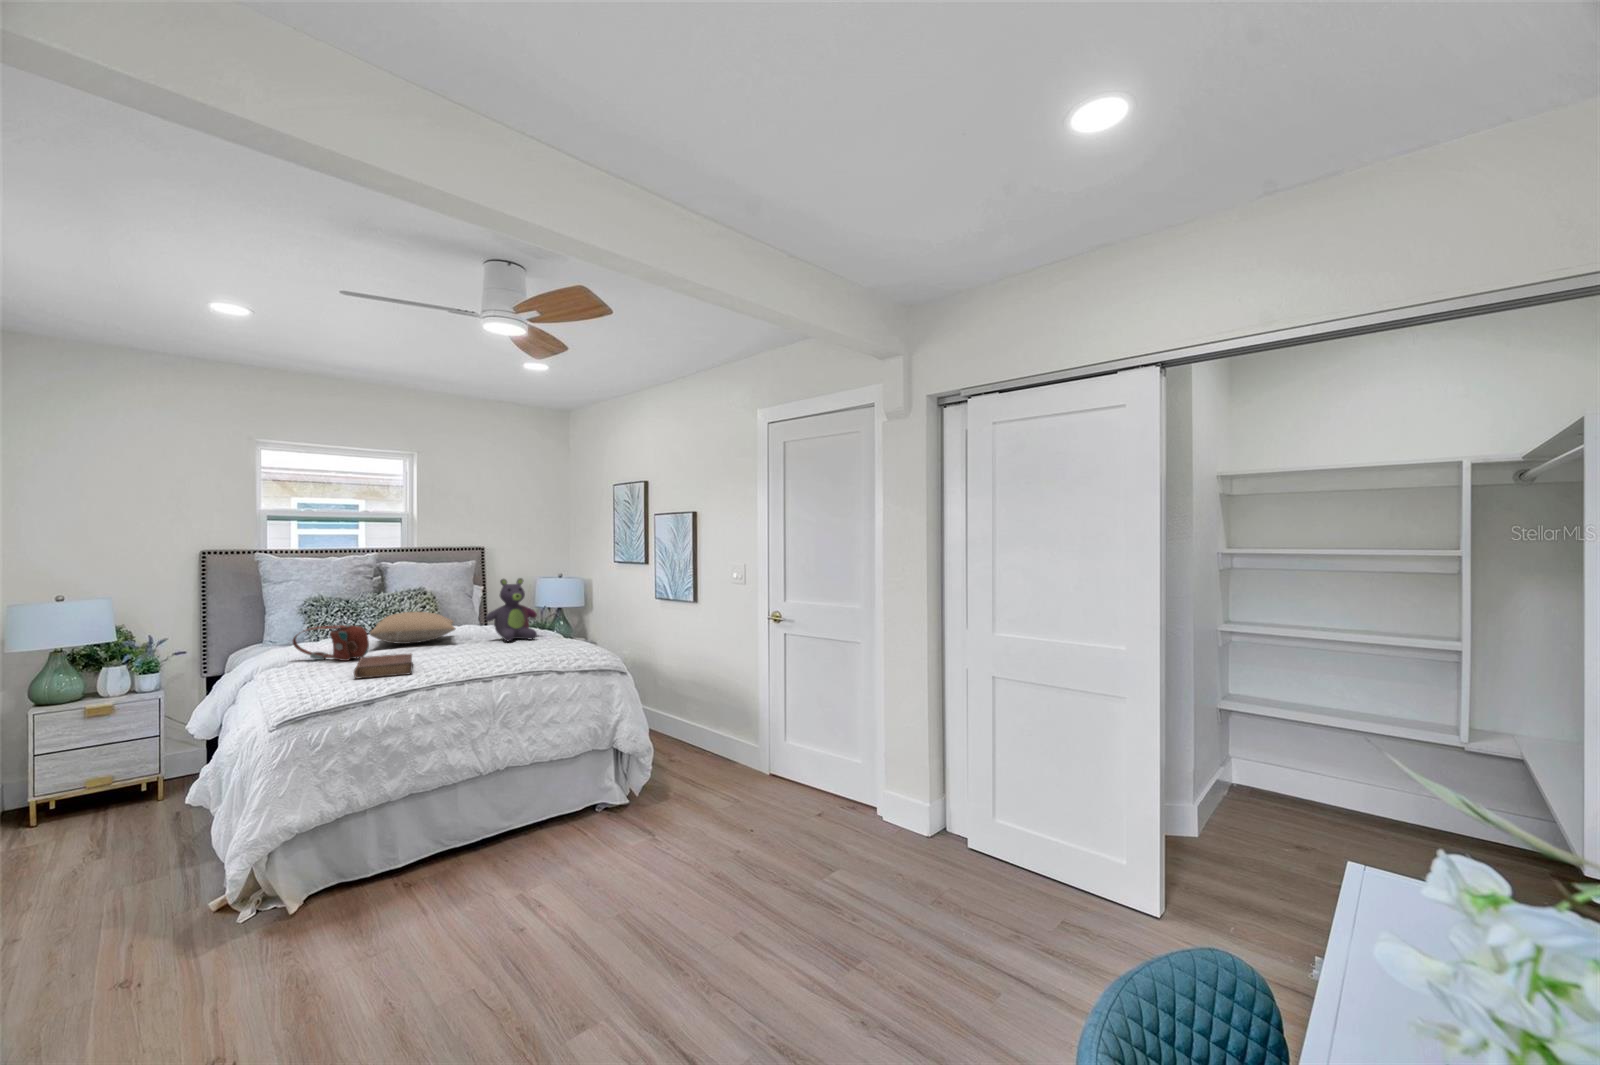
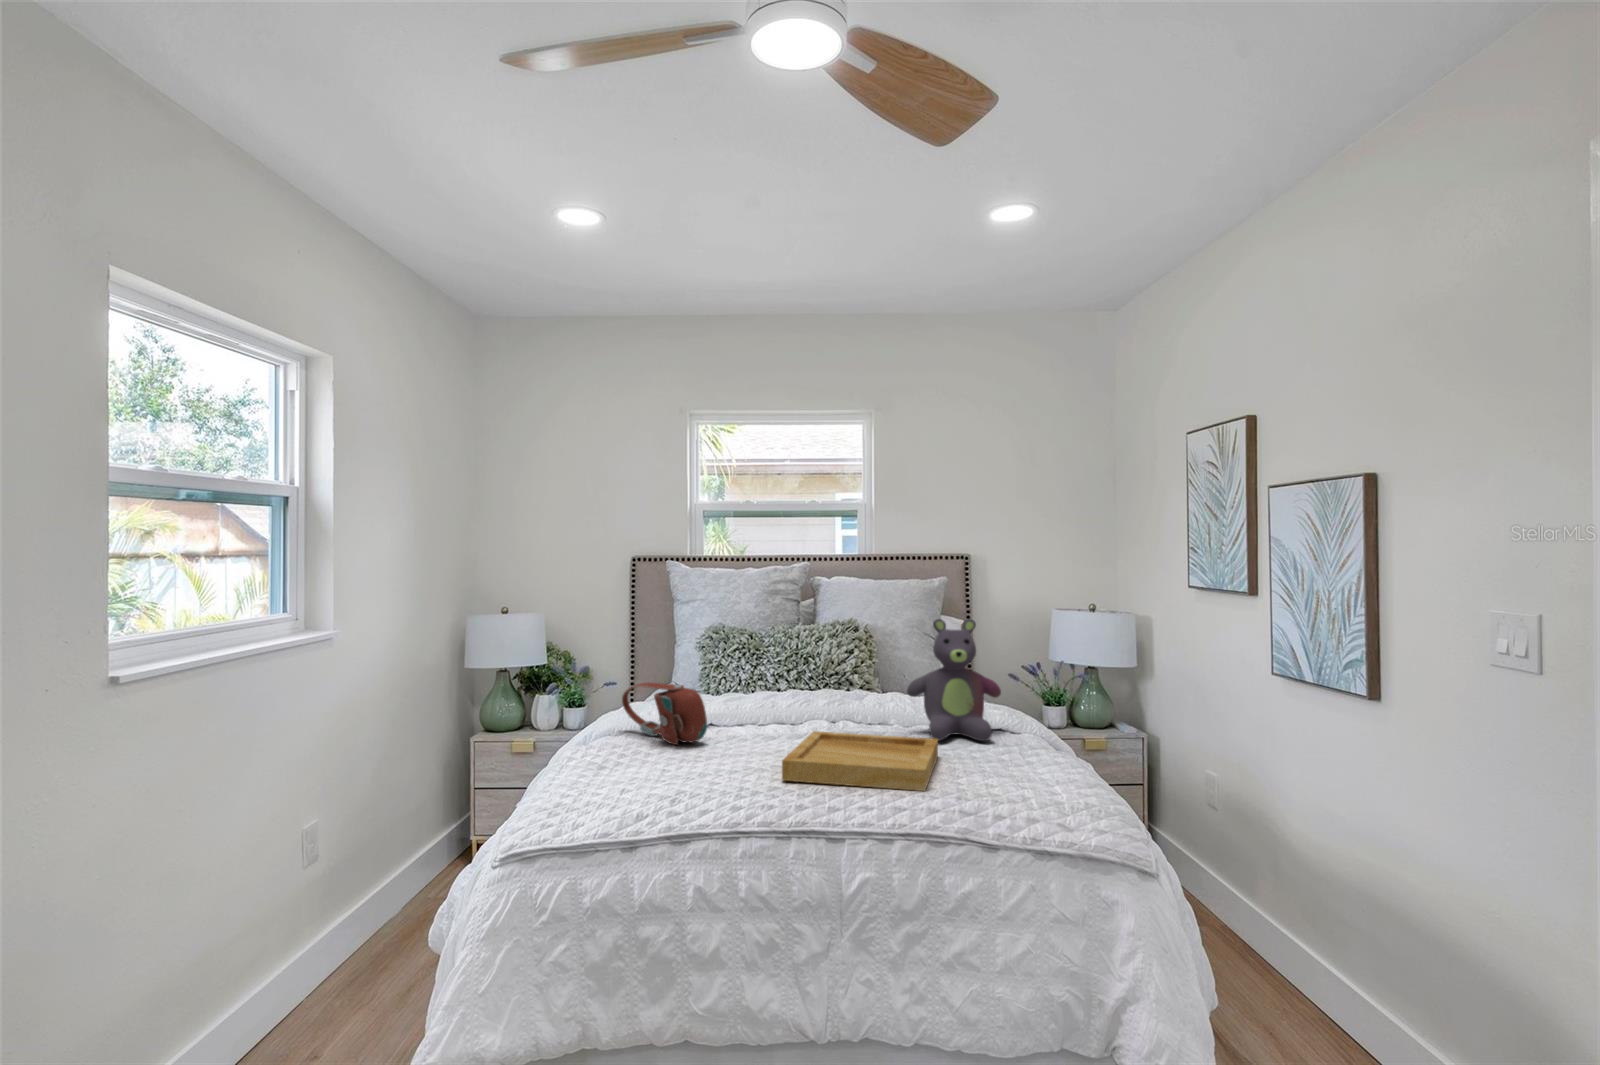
pillow: present [370,612,456,644] -> none [732,664,879,718]
tray: none [442,637,524,662] -> present [782,731,938,791]
book: present [354,653,413,679] -> none [612,750,740,805]

